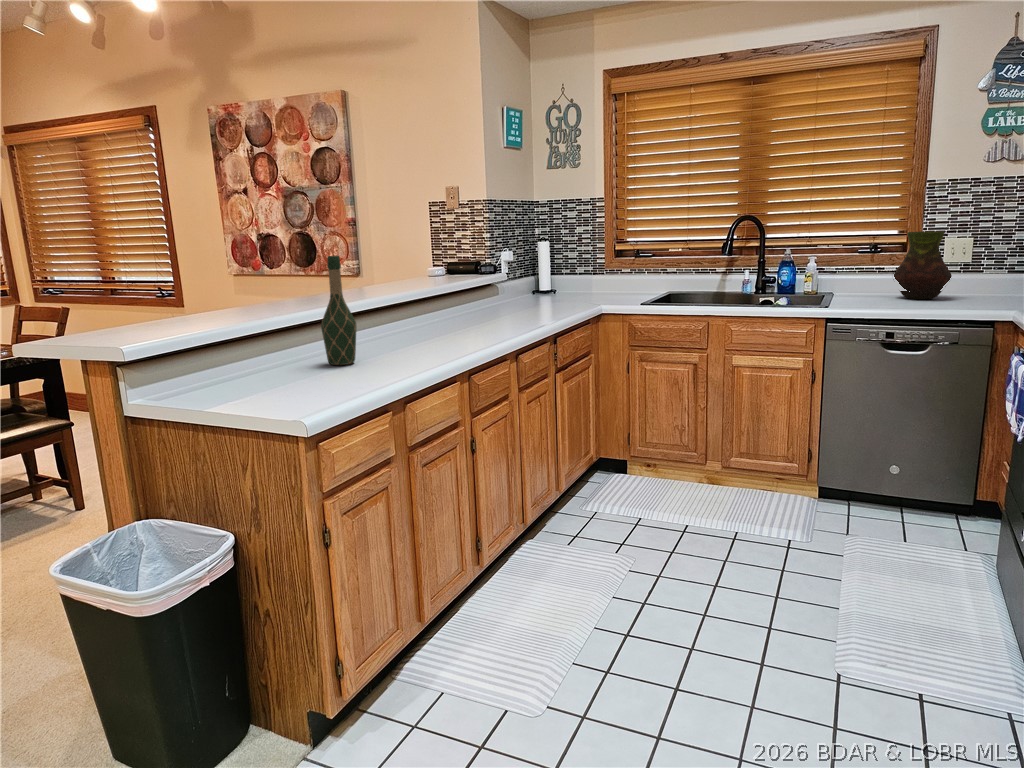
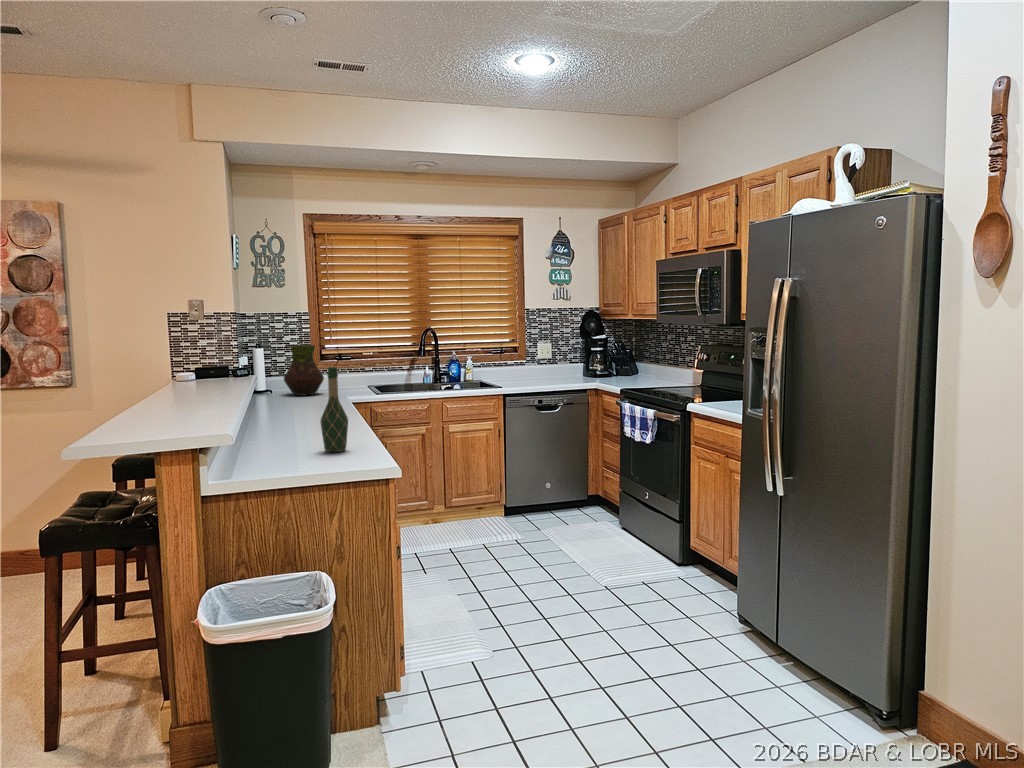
vase: present [893,231,952,299] -> present [284,345,324,396]

